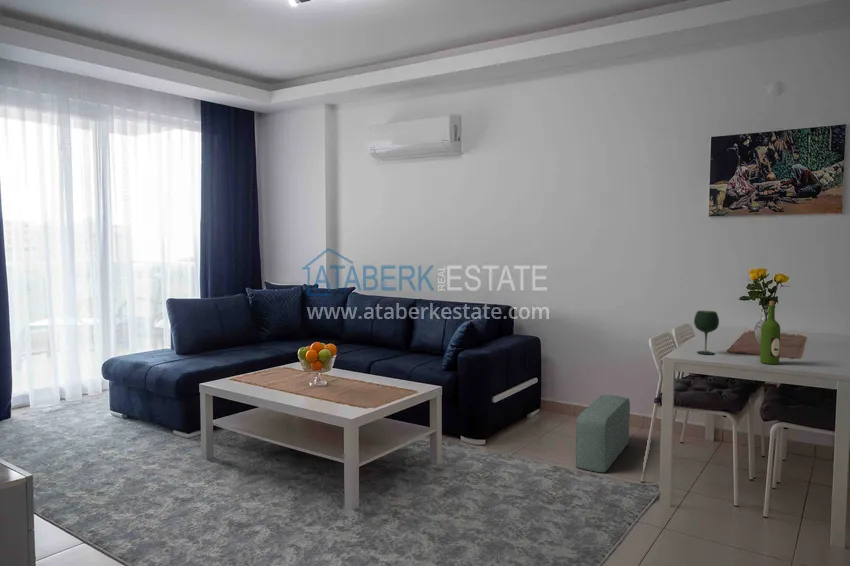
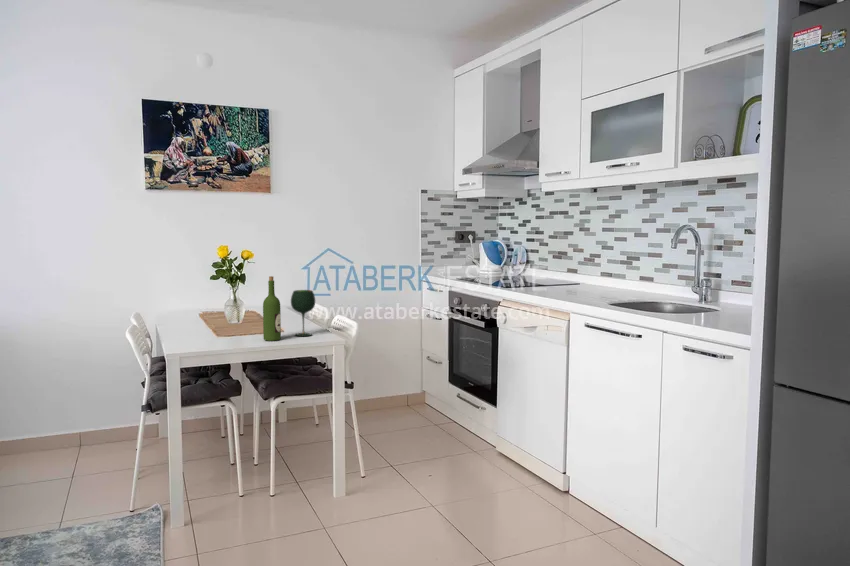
wine glass: present [694,311,719,354] -> present [291,290,315,336]
pouf: present [576,395,630,472] -> none [28,417,81,528]

